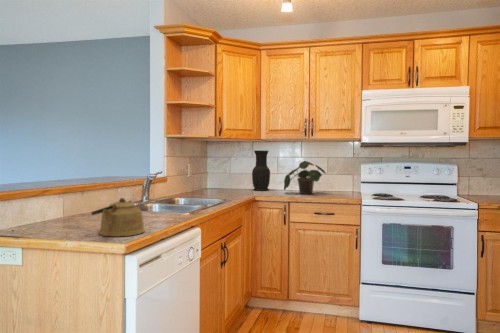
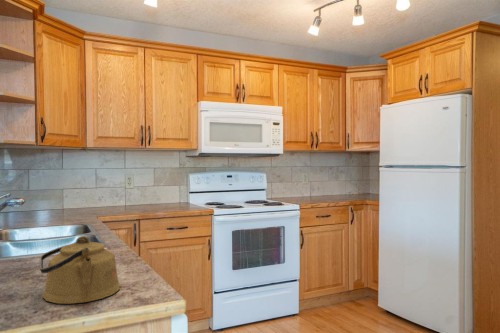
vase: present [252,150,270,191] -> none [69,161,92,210]
potted plant: present [284,161,326,194] -> none [118,172,164,209]

